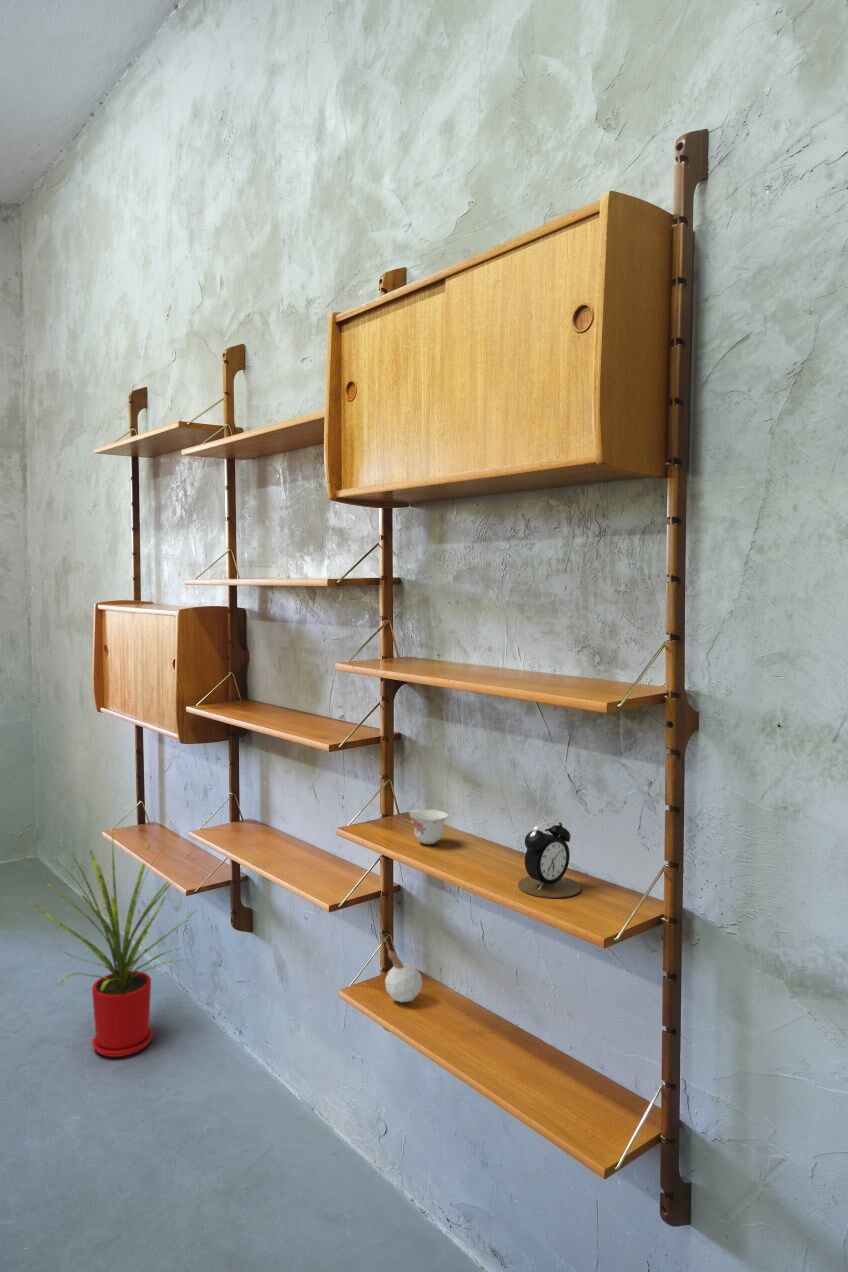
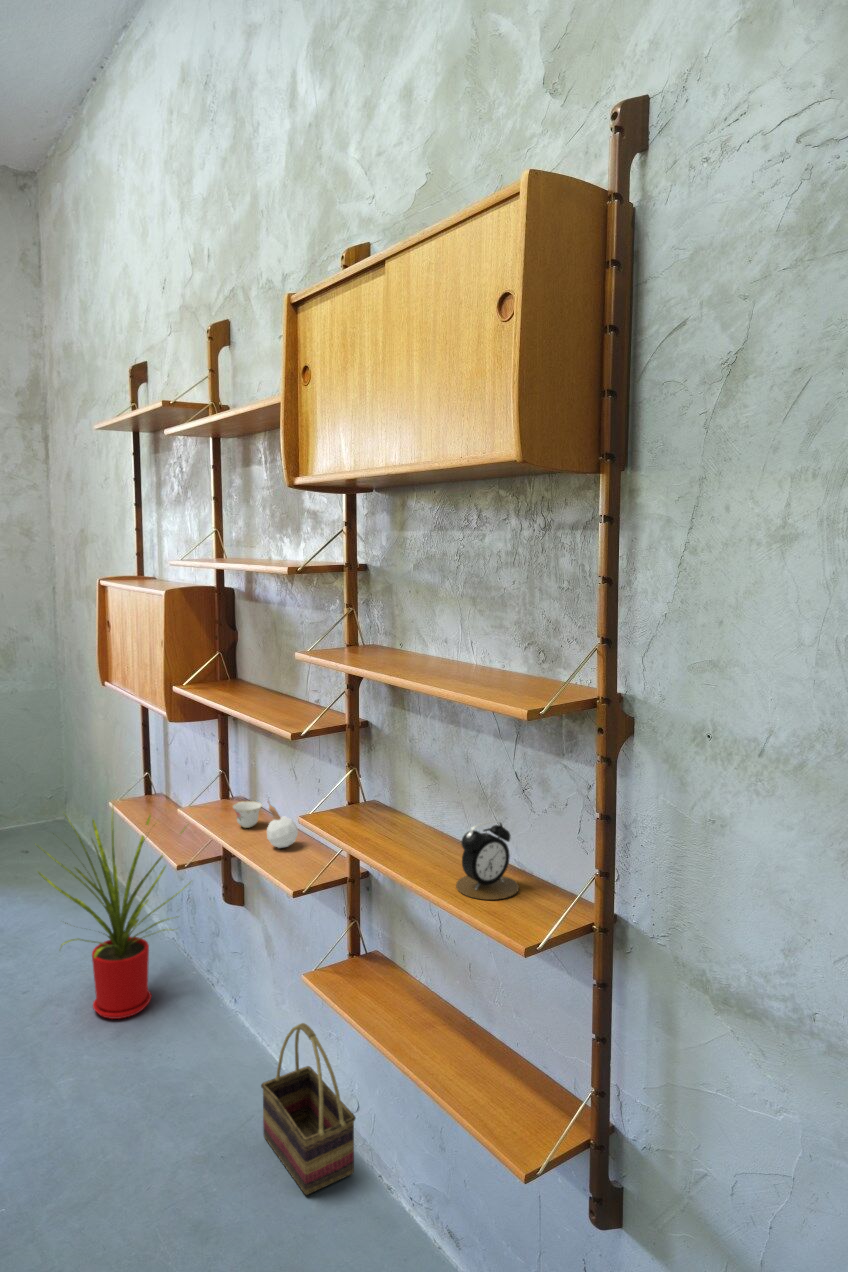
teacup: present [410,810,448,844] -> present [233,801,262,828]
candle: present [385,941,422,1002] -> present [267,801,298,848]
basket: none [287,1046,389,1225] -> present [261,1023,356,1195]

